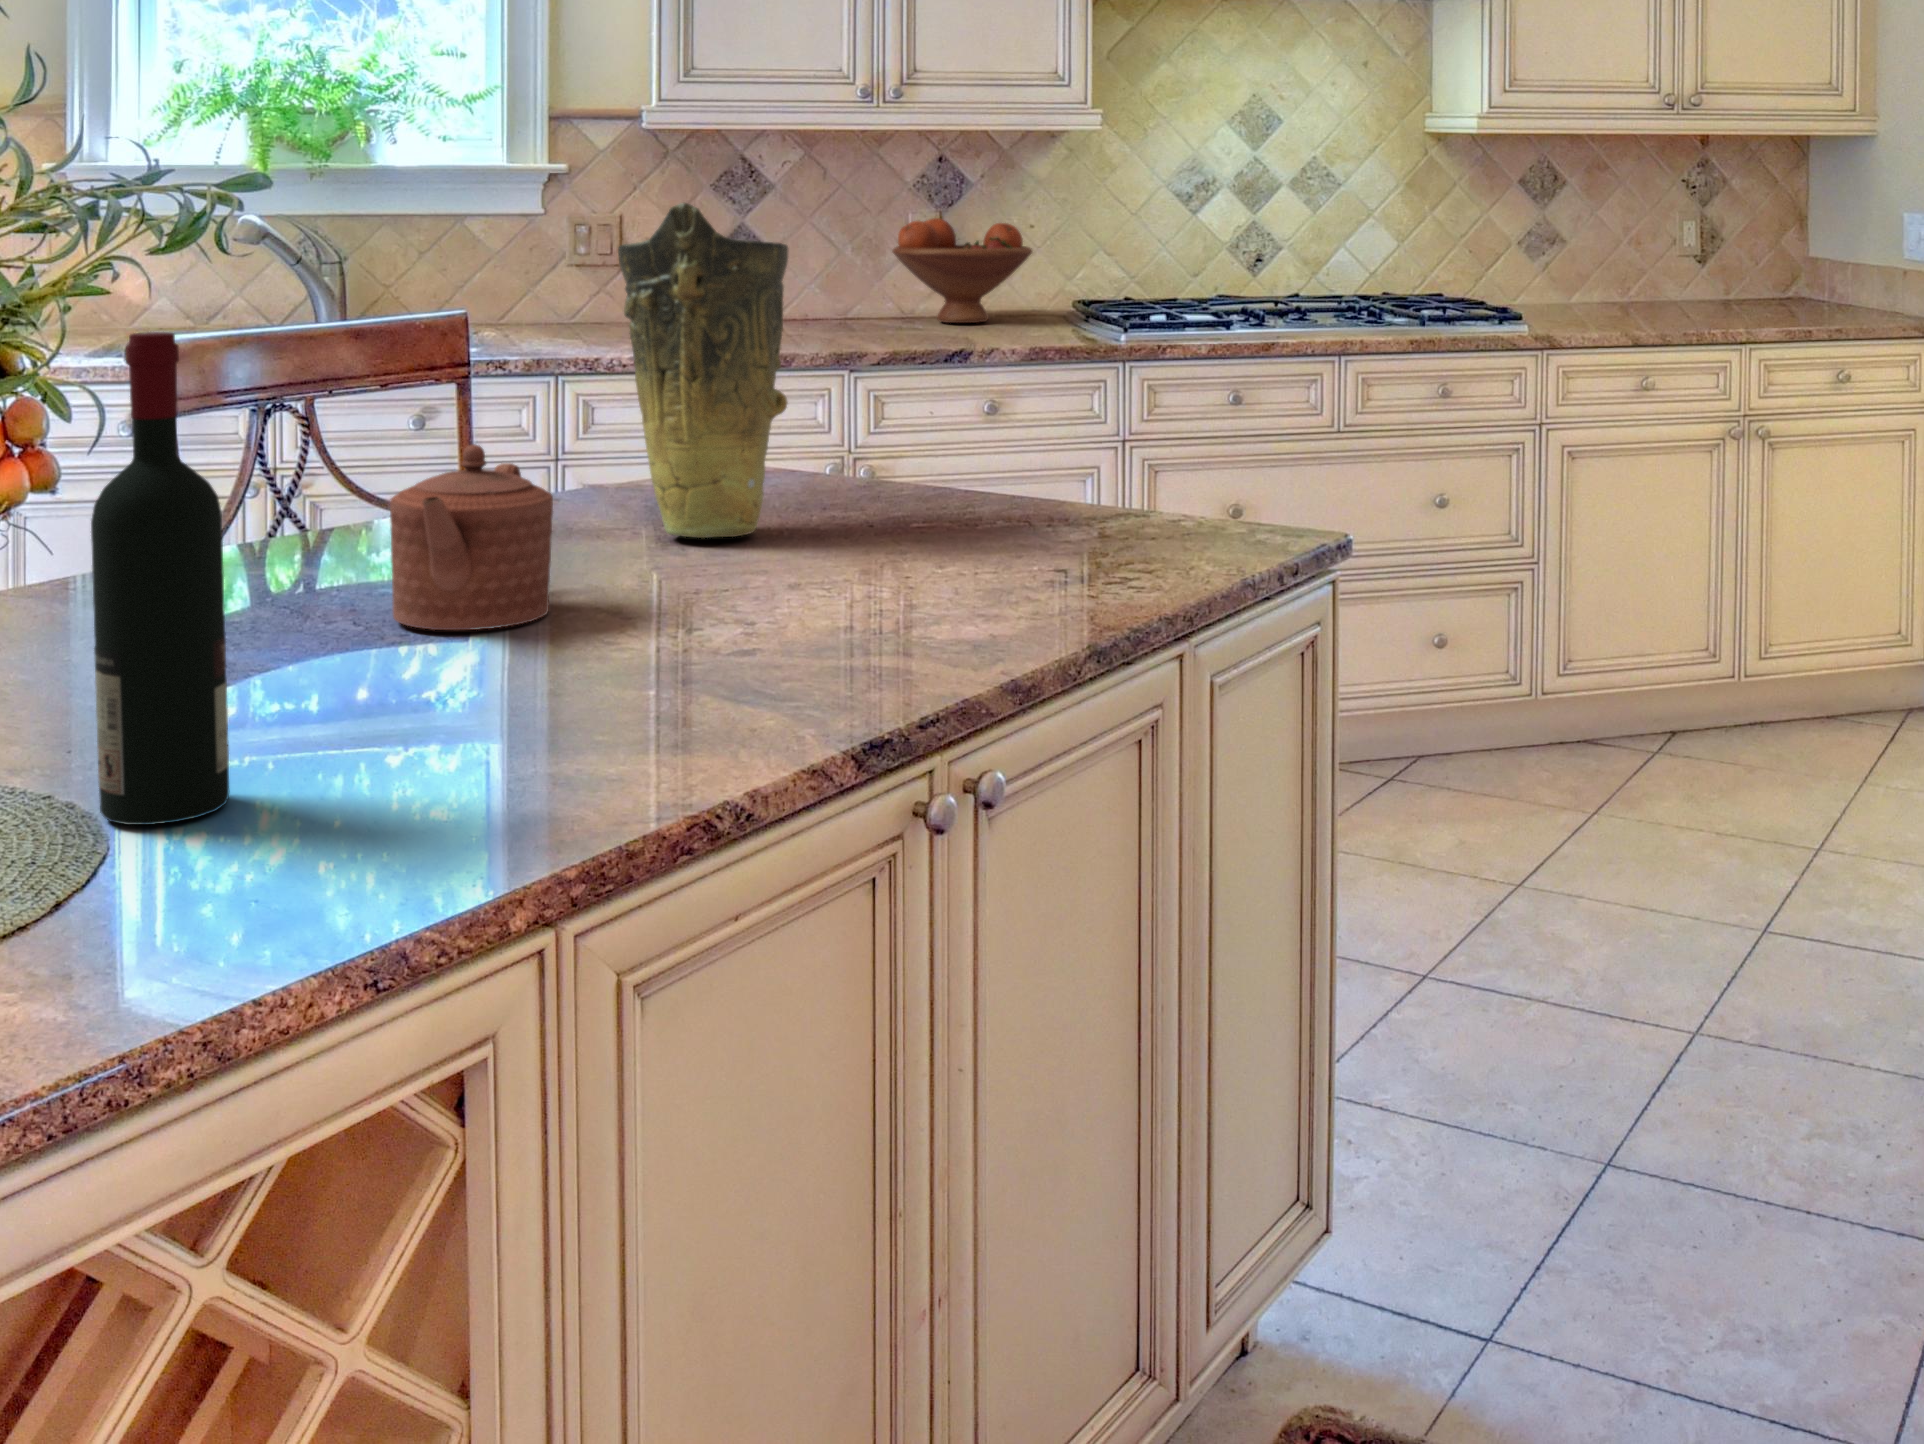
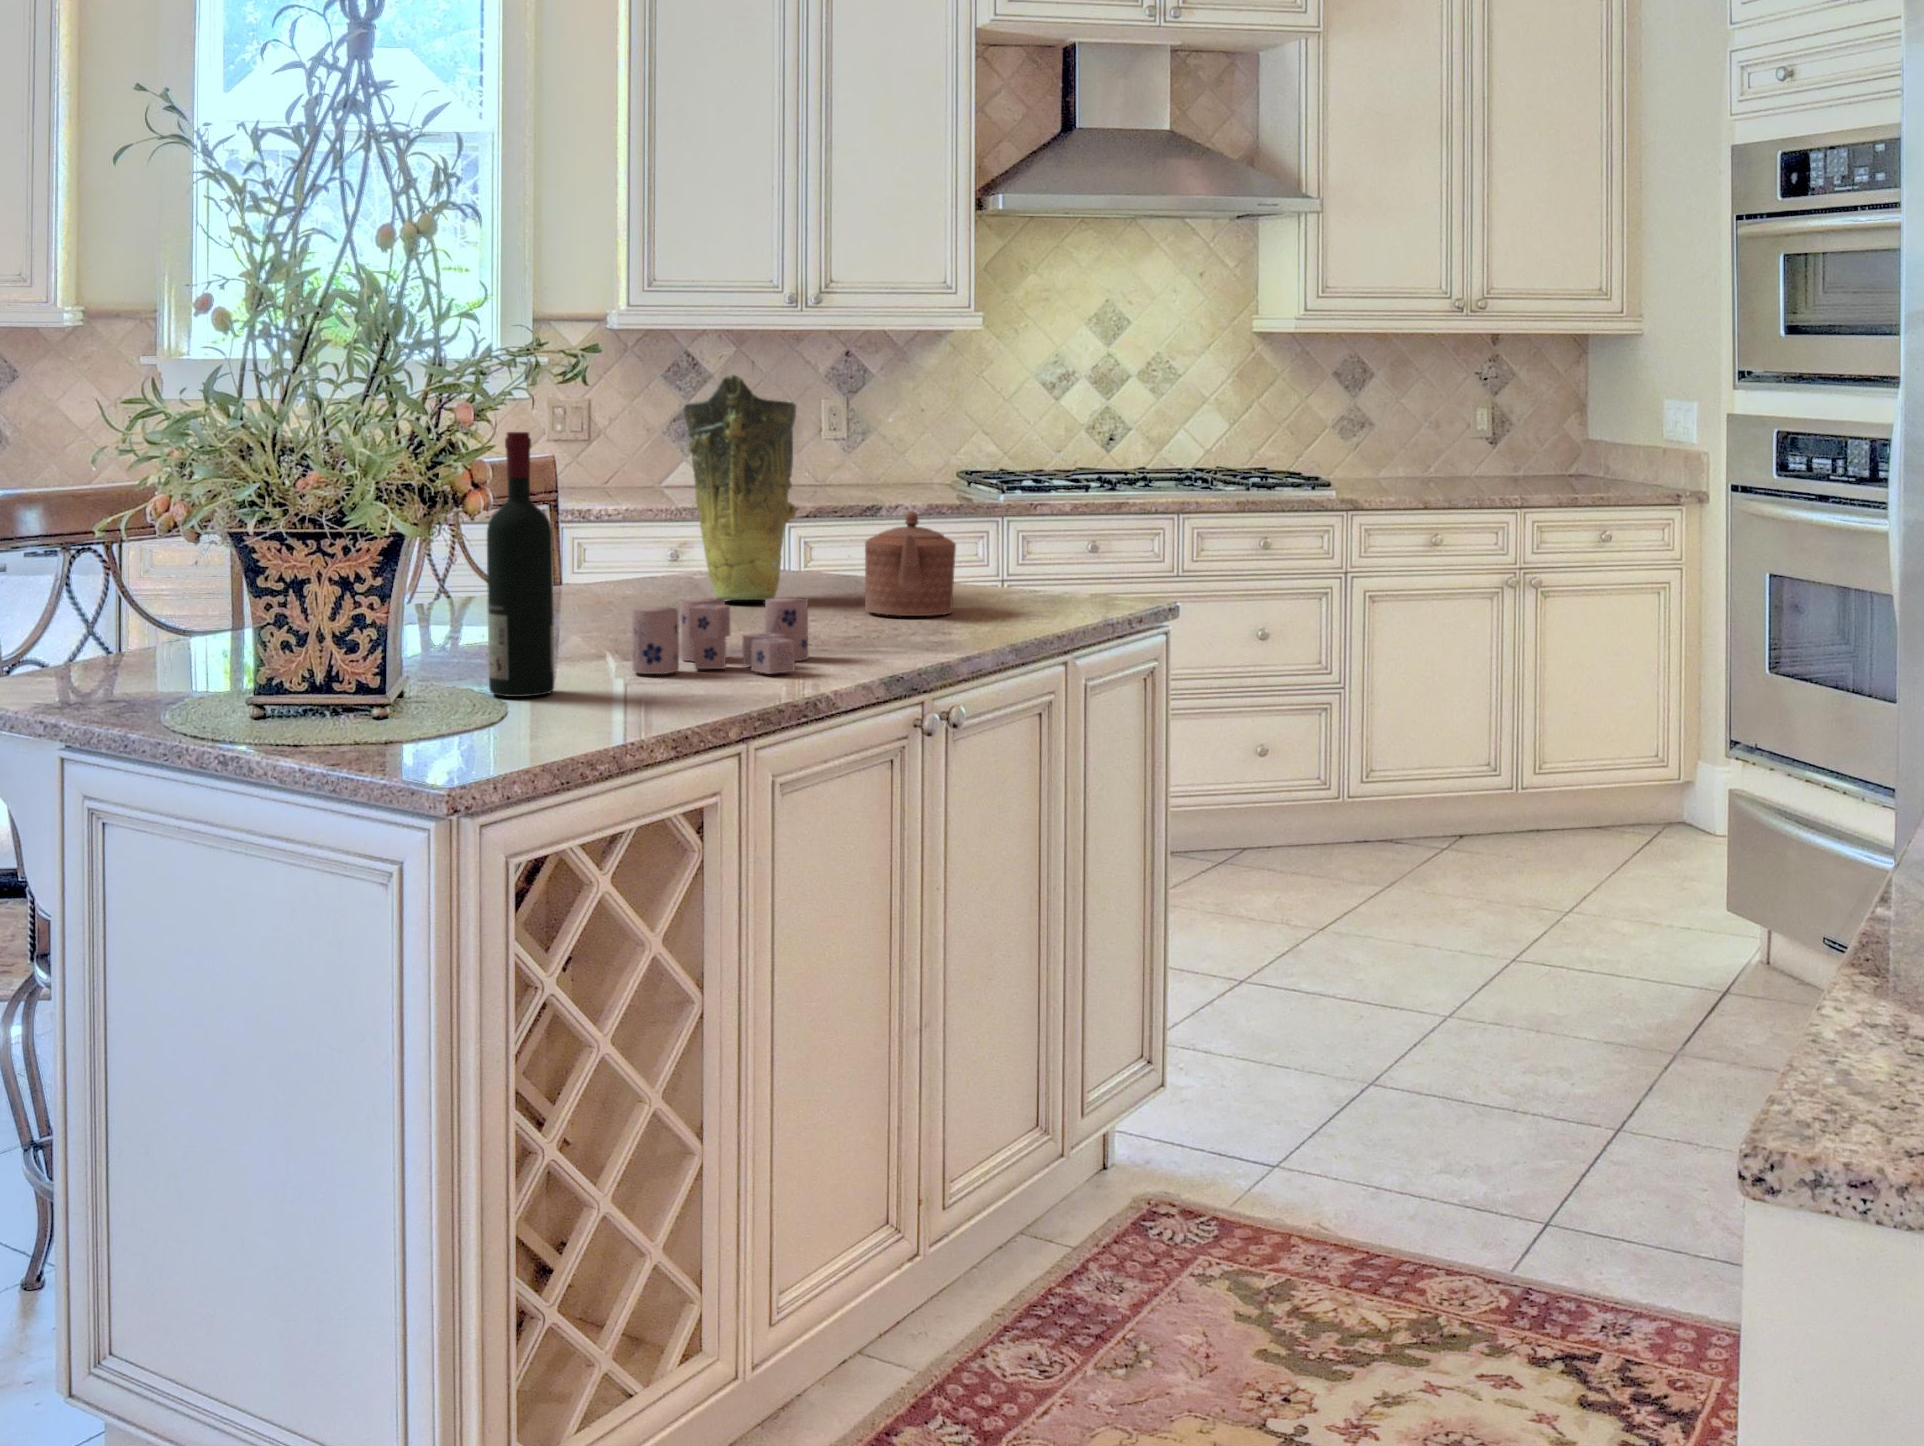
fruit bowl: present [892,218,1032,323] -> none [810,406,925,491]
teapot: present [390,444,553,630] -> present [865,511,956,616]
candle: none [413,585,743,745] -> present [632,598,808,674]

